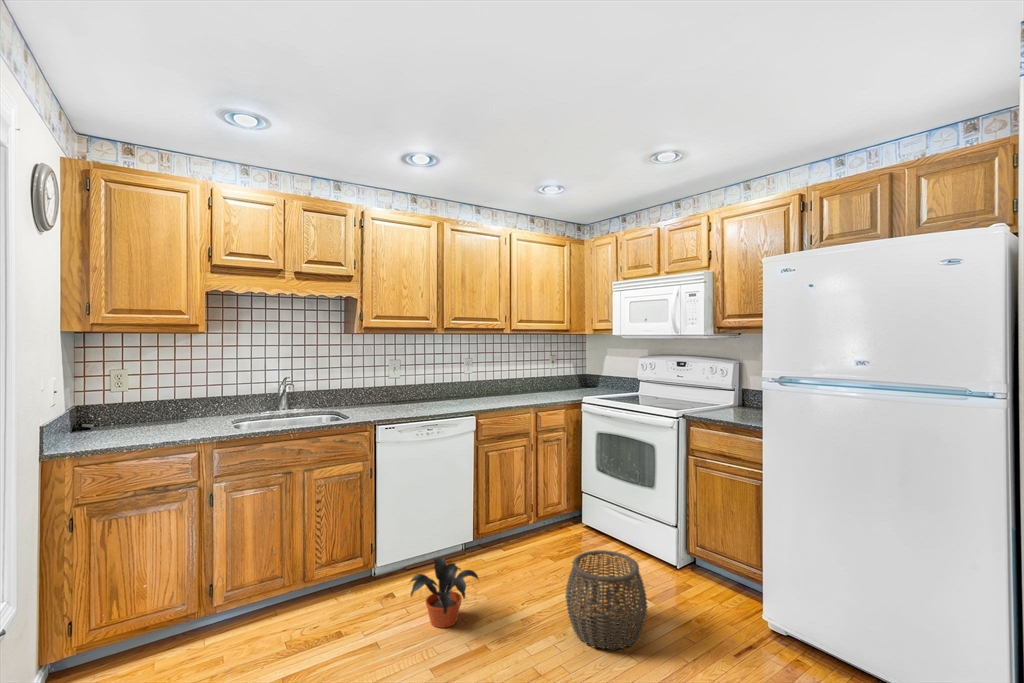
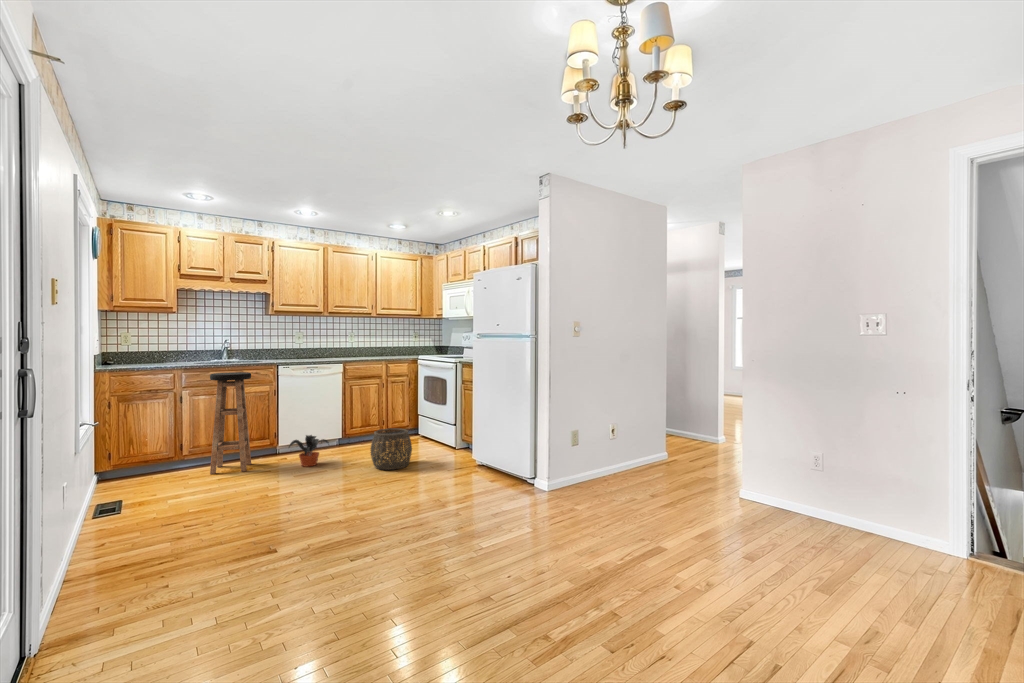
bar stool: none [265,443,338,654] -> present [210,372,251,474]

